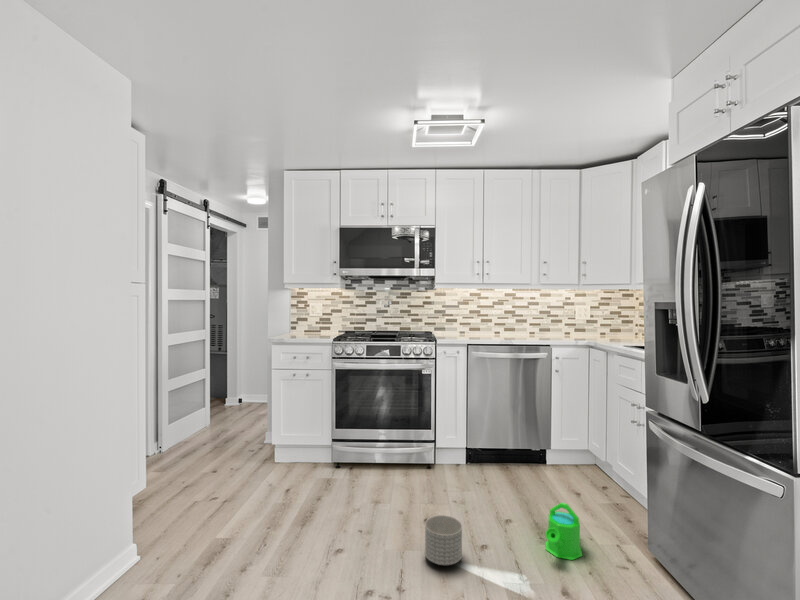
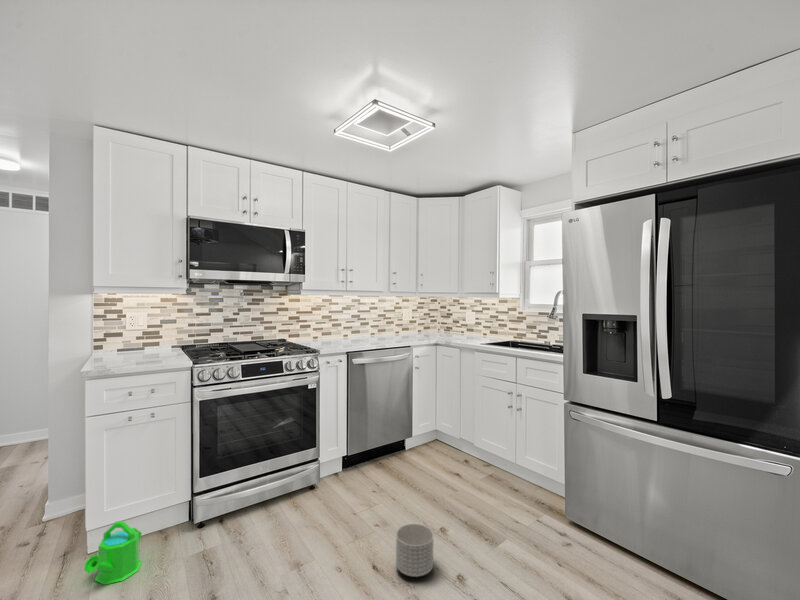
watering can: present [545,503,582,560] -> present [84,521,142,585]

